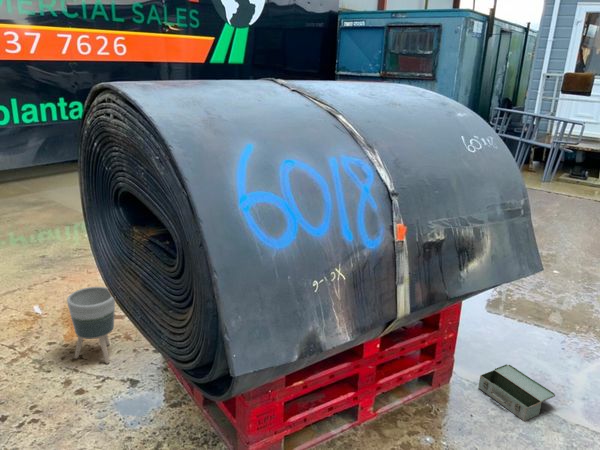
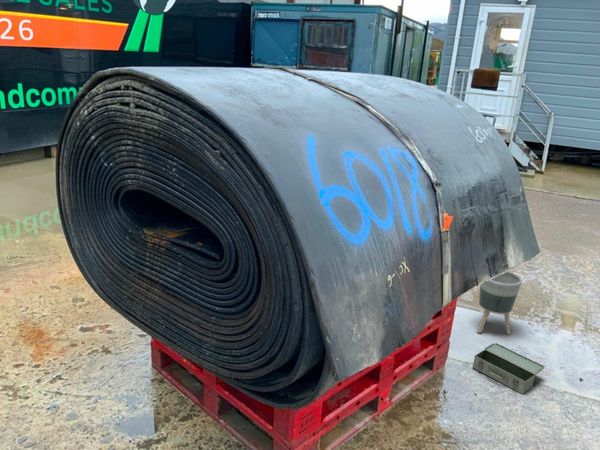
planter: present [67,287,115,363] -> present [477,272,522,335]

